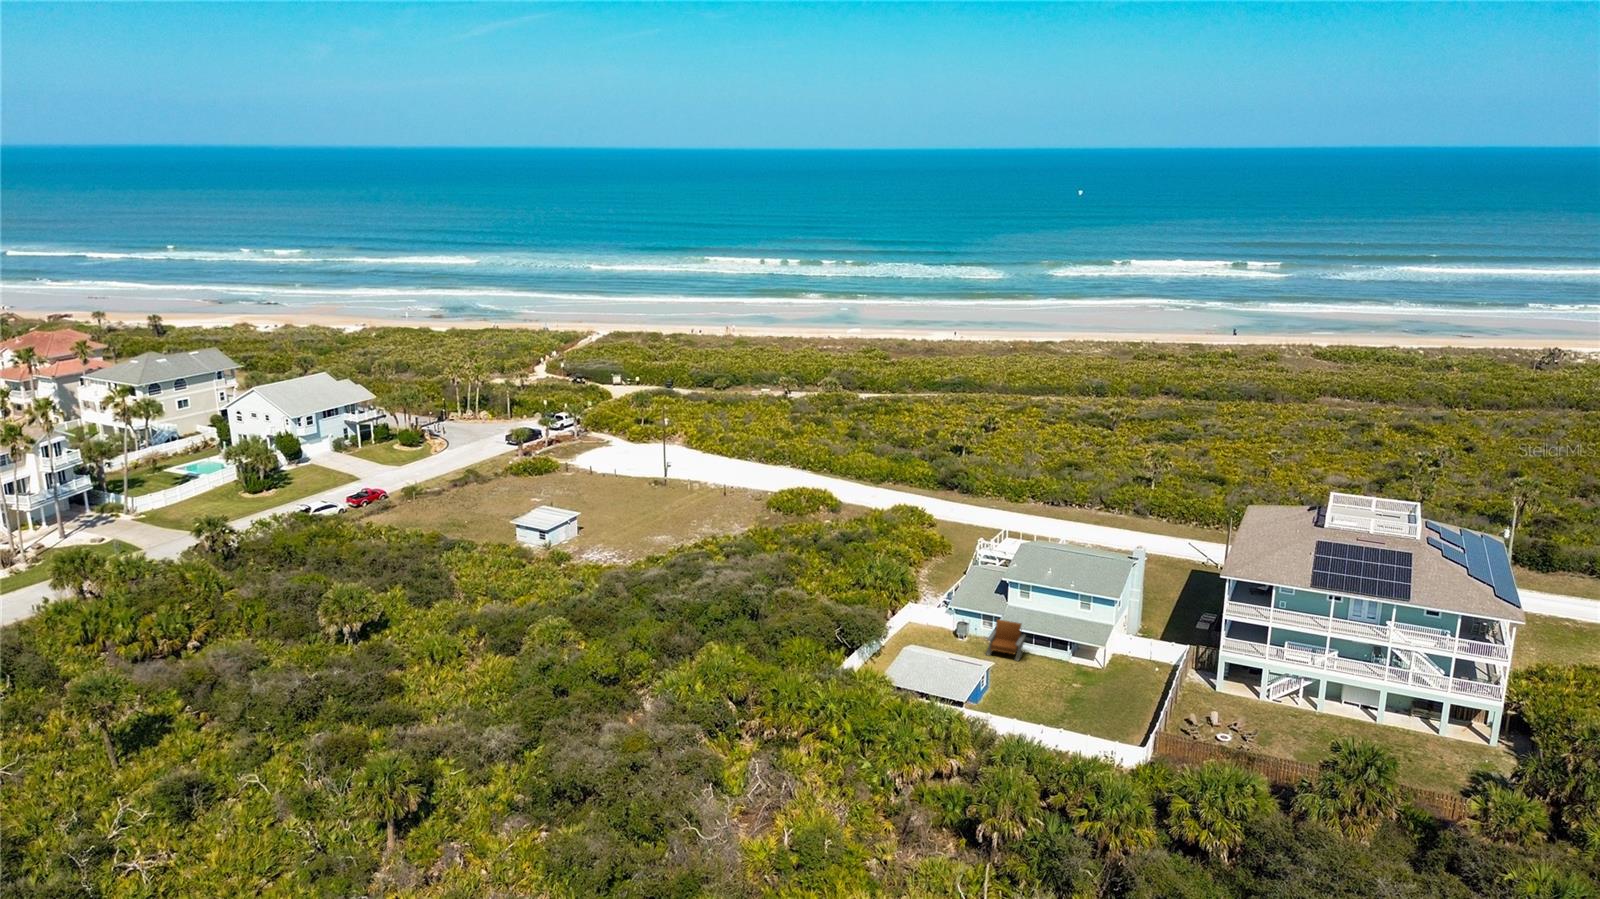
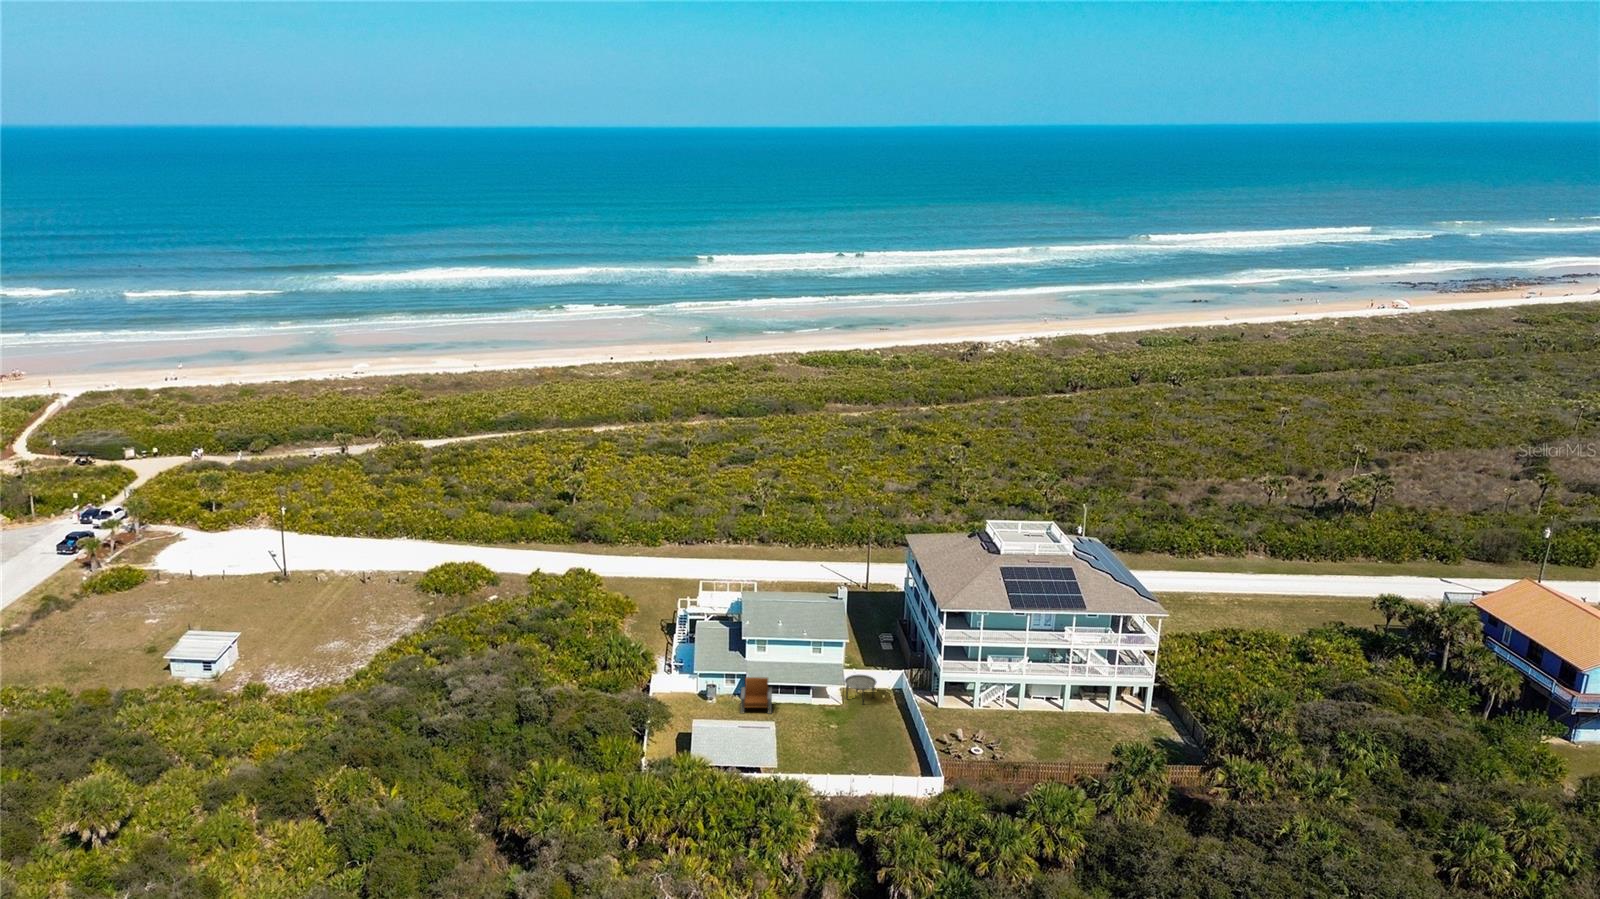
round table: none [1108,638,1145,672] -> present [845,675,876,704]

